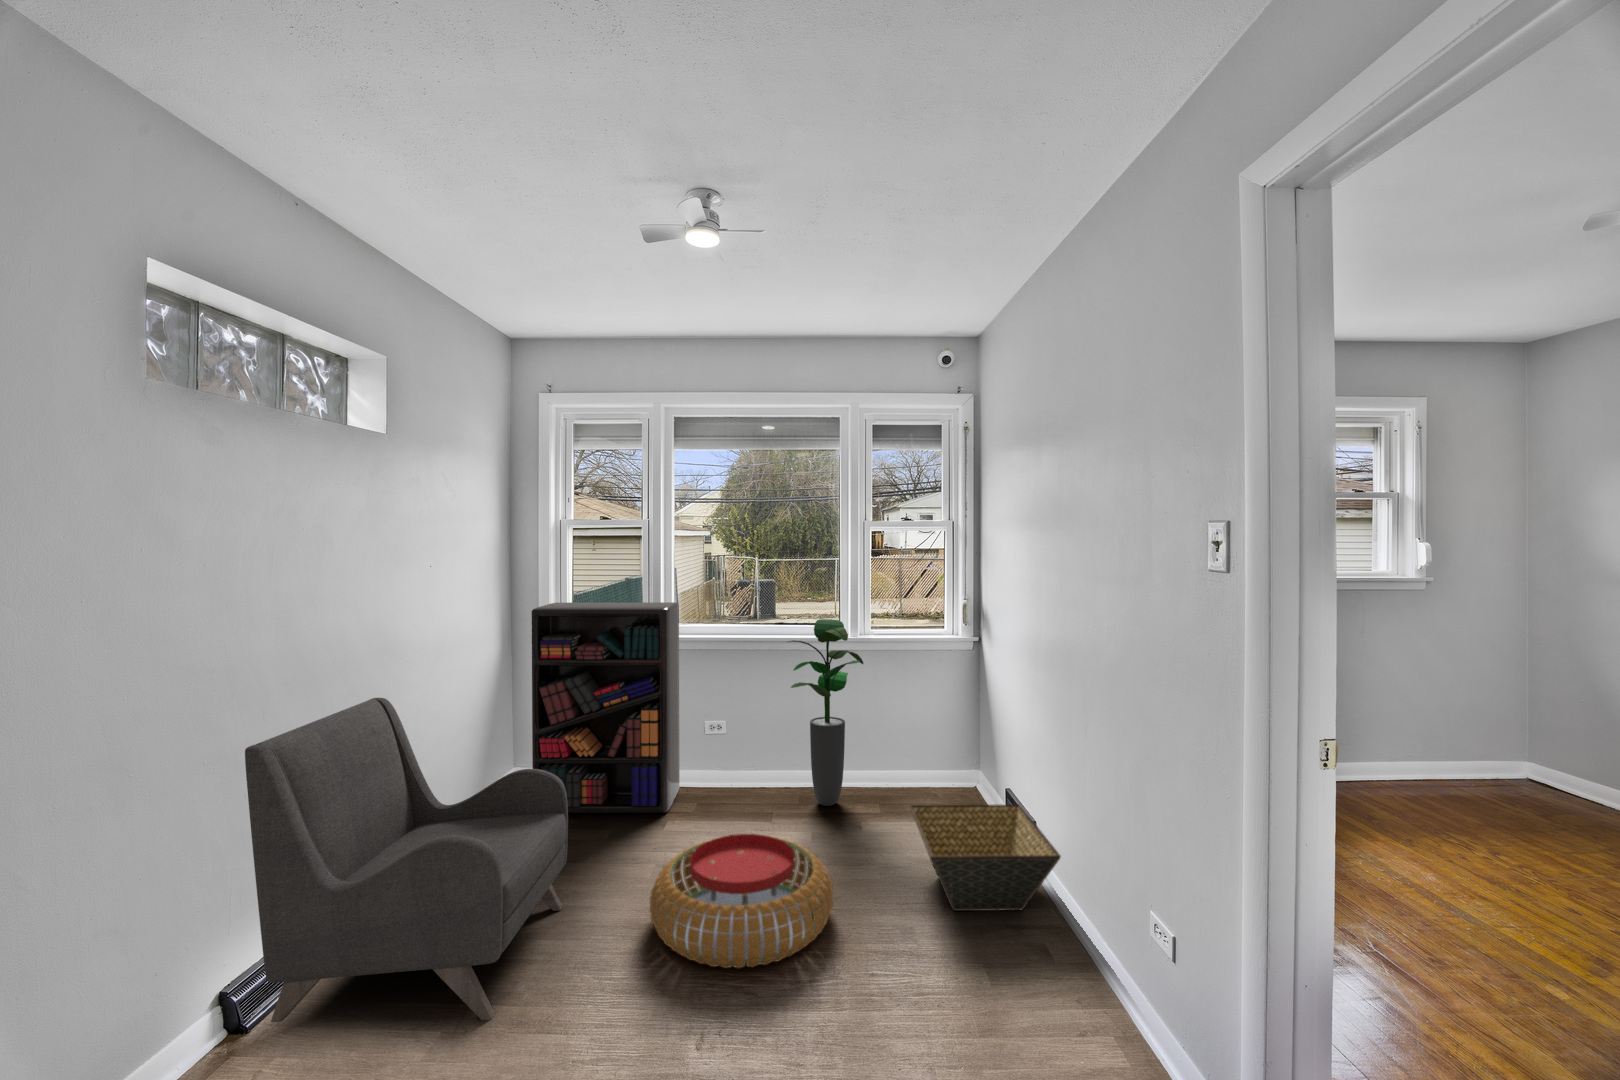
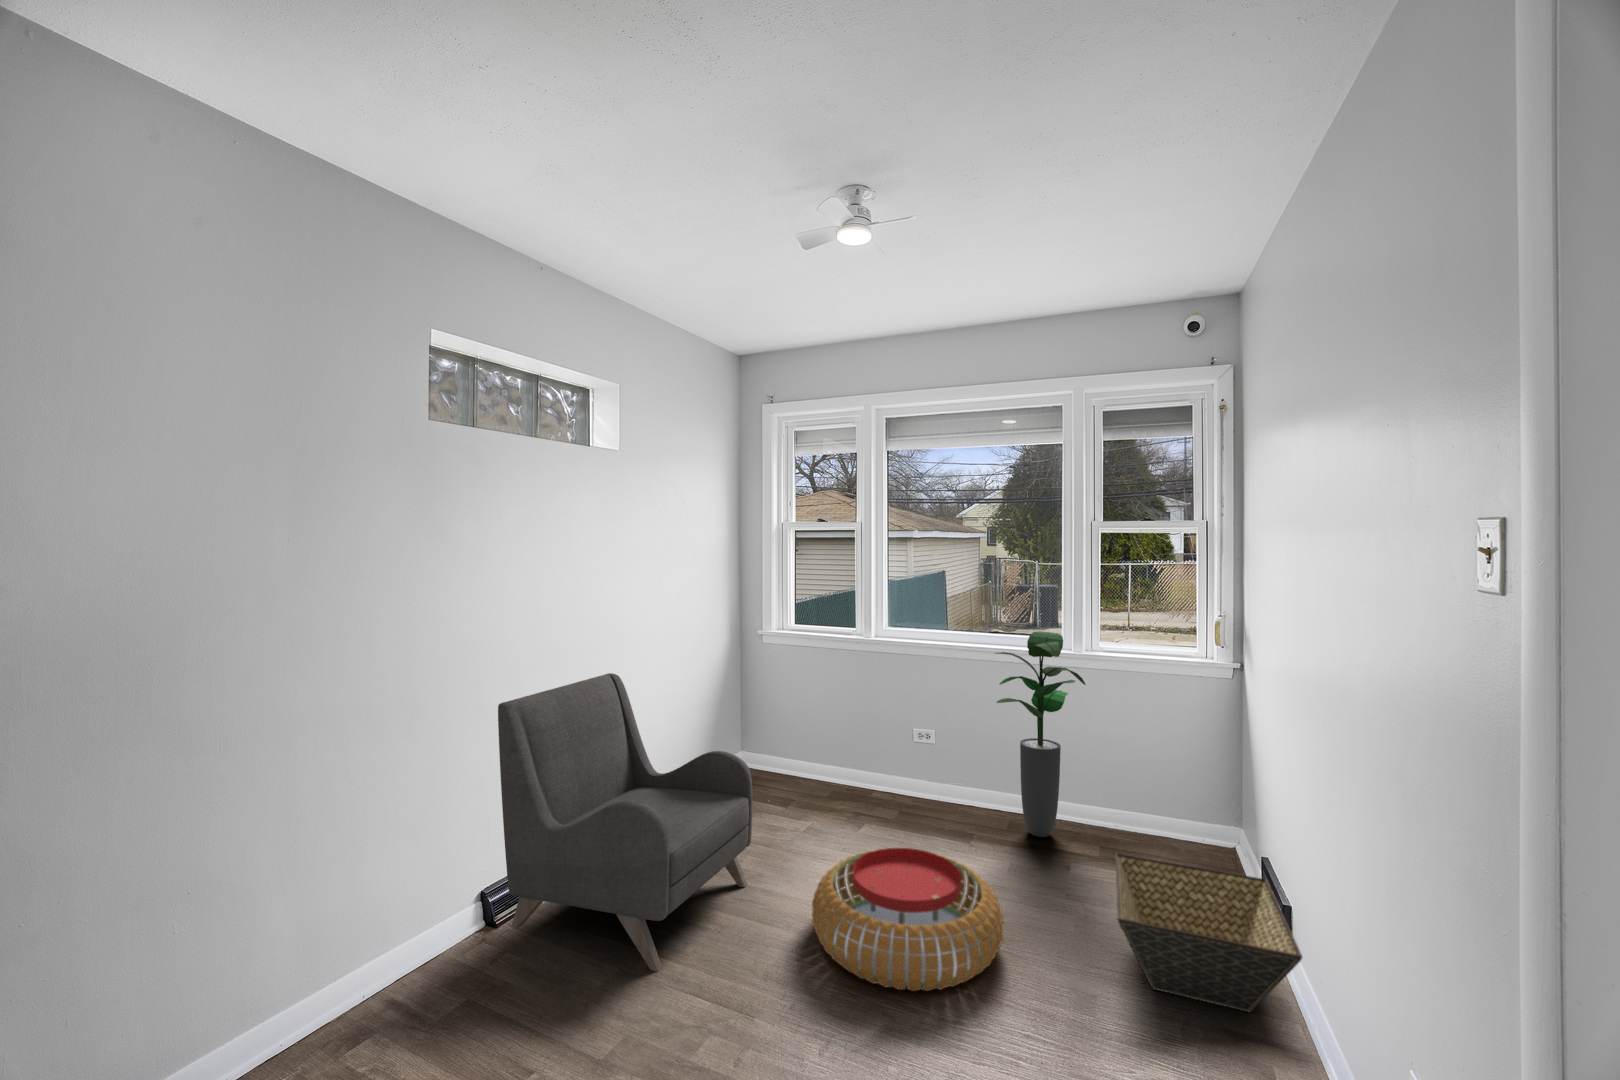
bookshelf: present [532,602,679,813] -> none [752,600,890,813]

